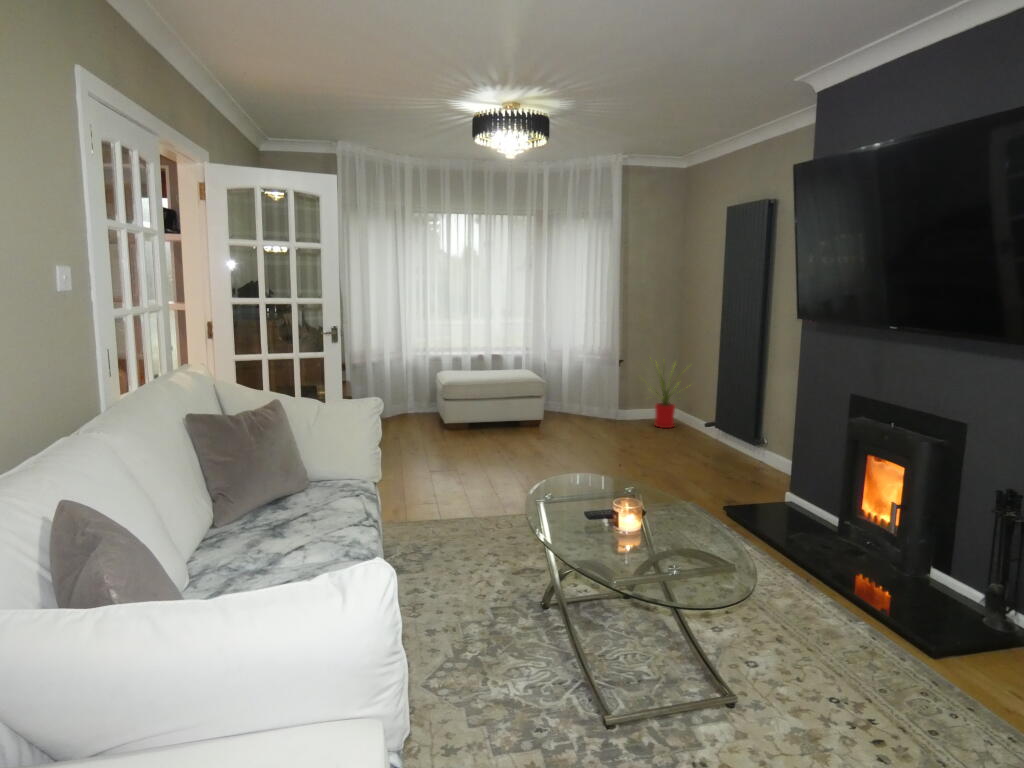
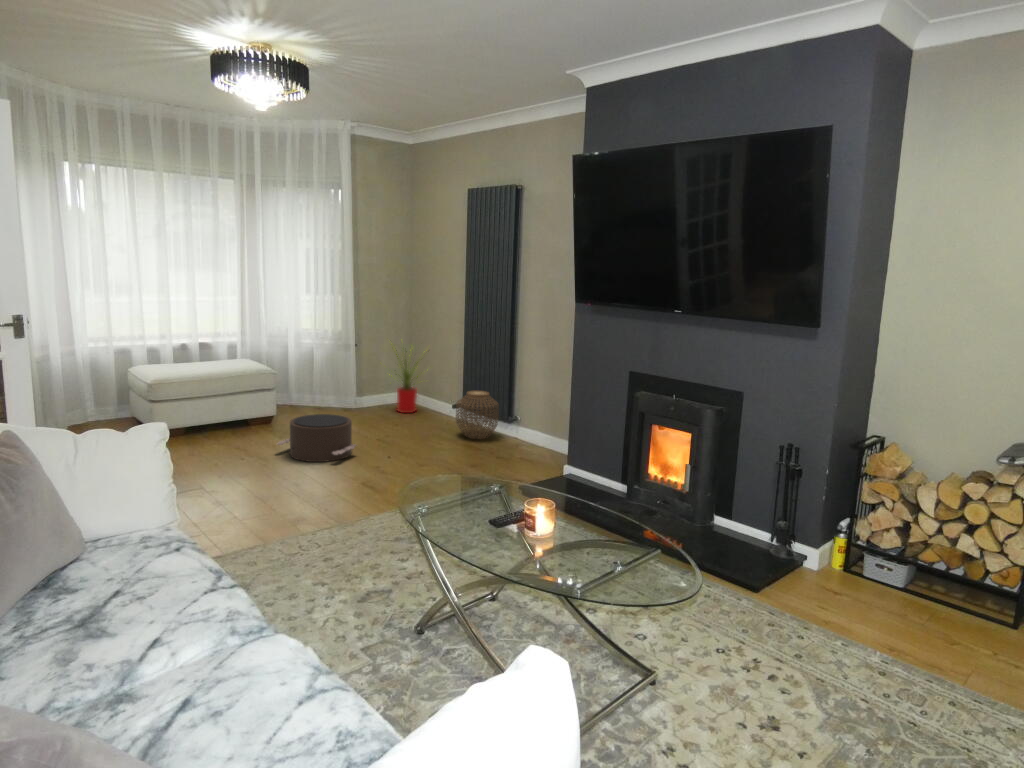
woven basket: none [697,409,744,459] -> present [456,390,499,439]
pouf: none [526,420,592,462] -> present [277,414,356,462]

